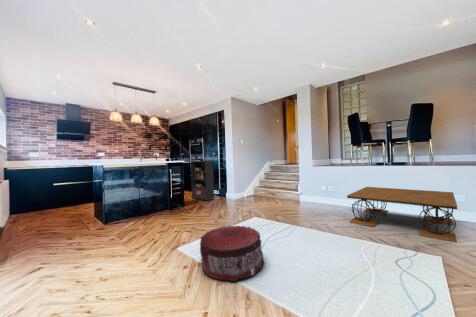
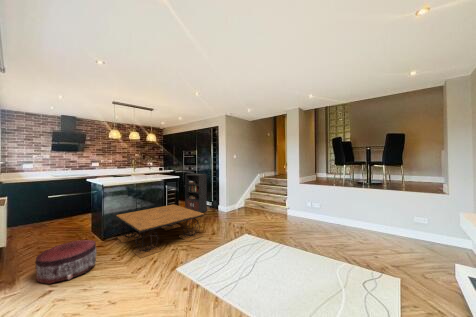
coffee table: present [347,187,457,242] -> present [116,204,204,258]
pouf: present [200,226,264,281] -> present [35,240,96,284]

